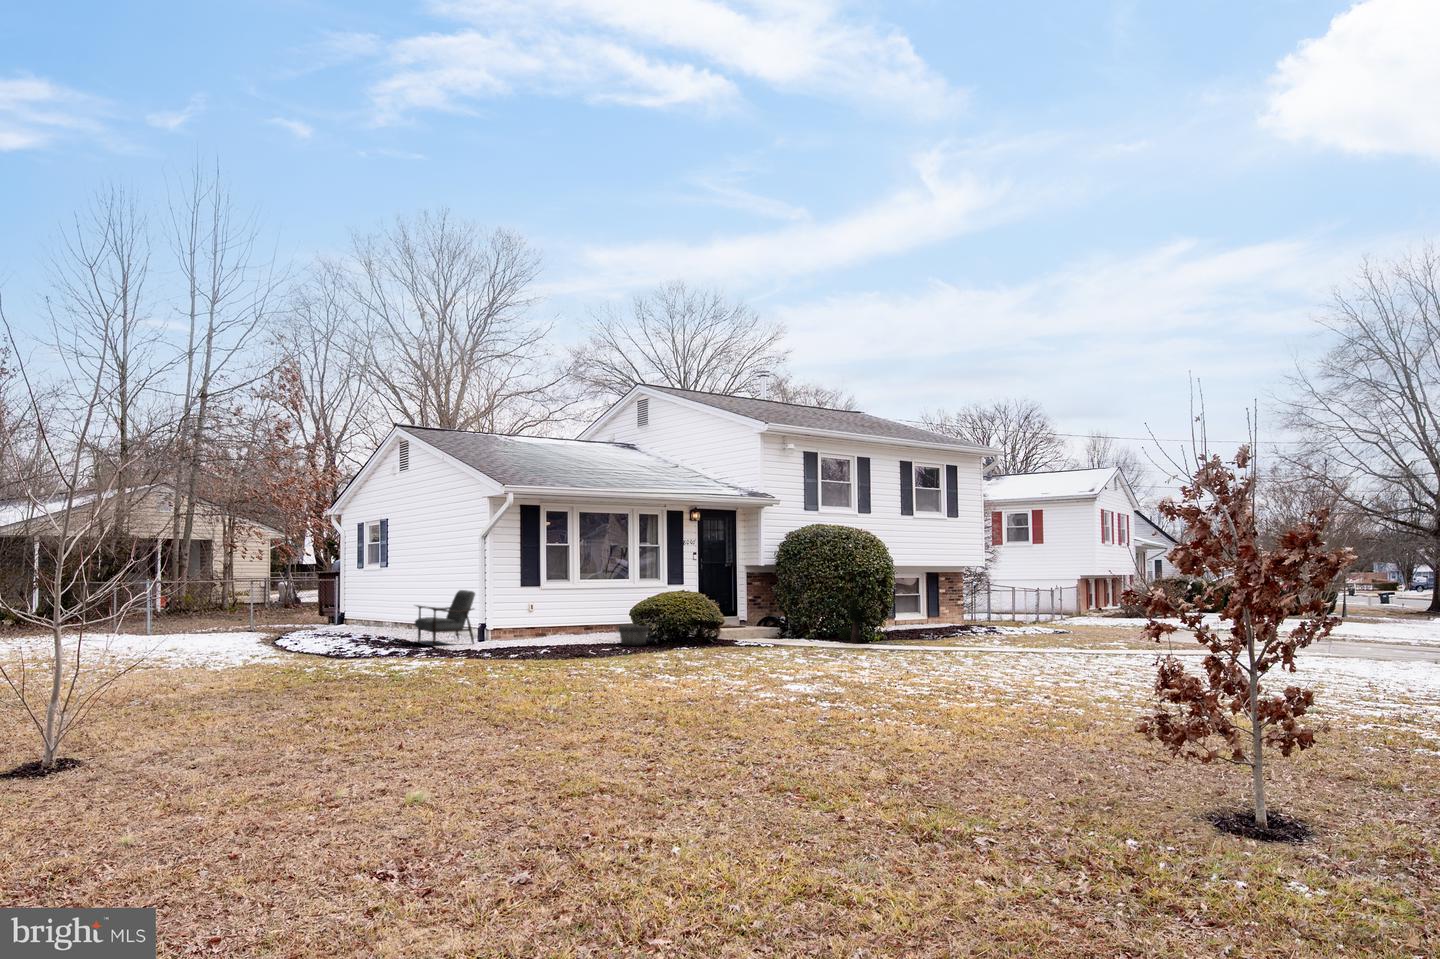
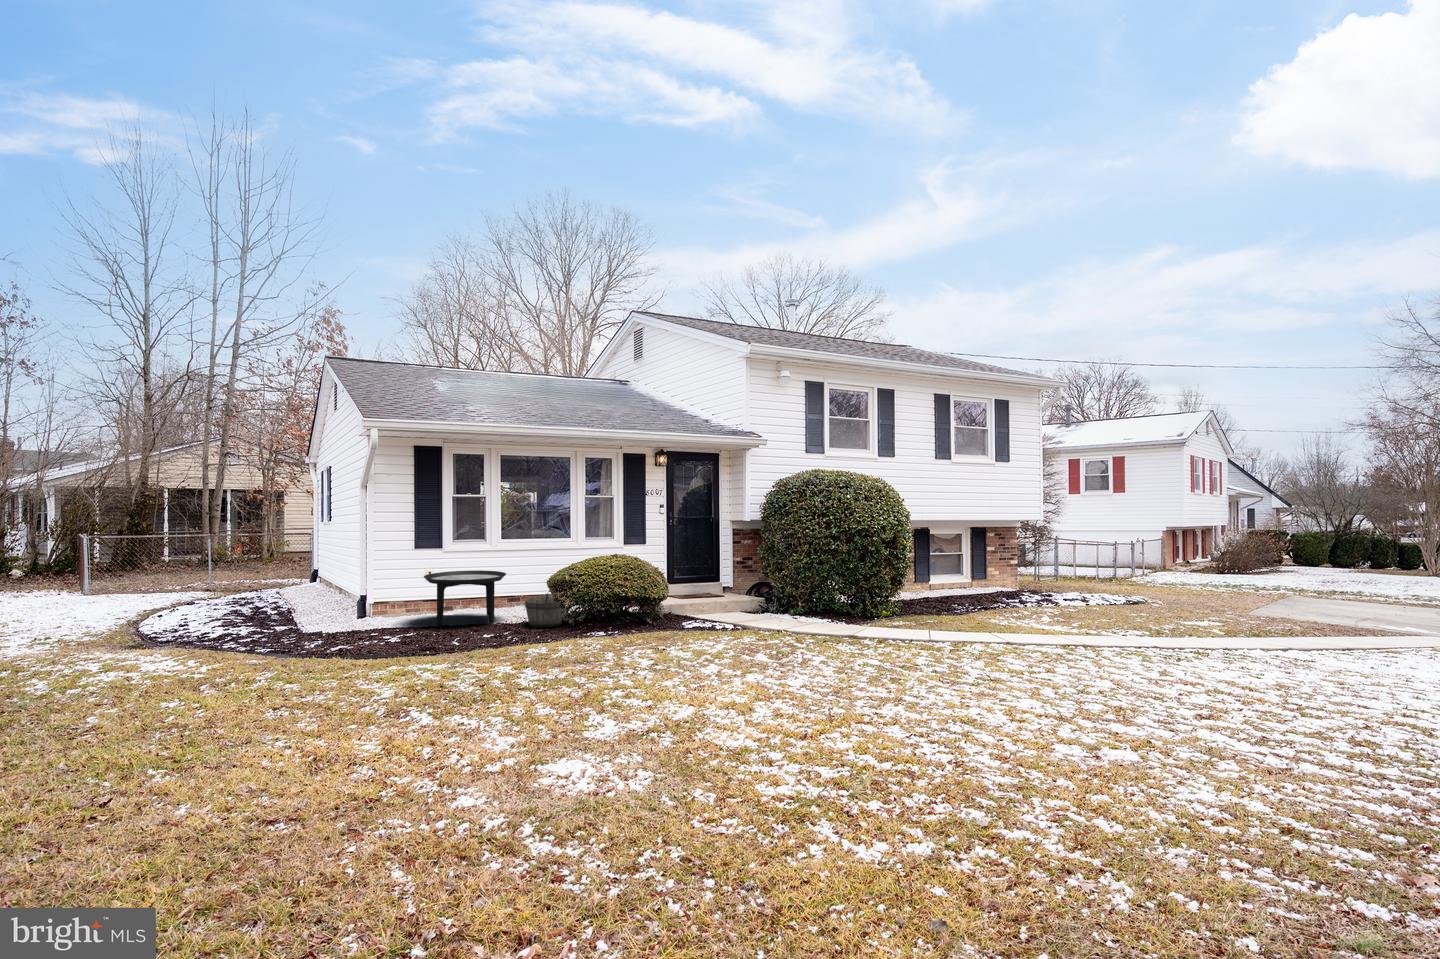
chair: present [415,590,475,646] -> none [290,551,360,624]
round table: none [534,605,597,647] -> present [424,570,506,627]
potted plant: present [839,606,865,644] -> none [829,574,866,625]

